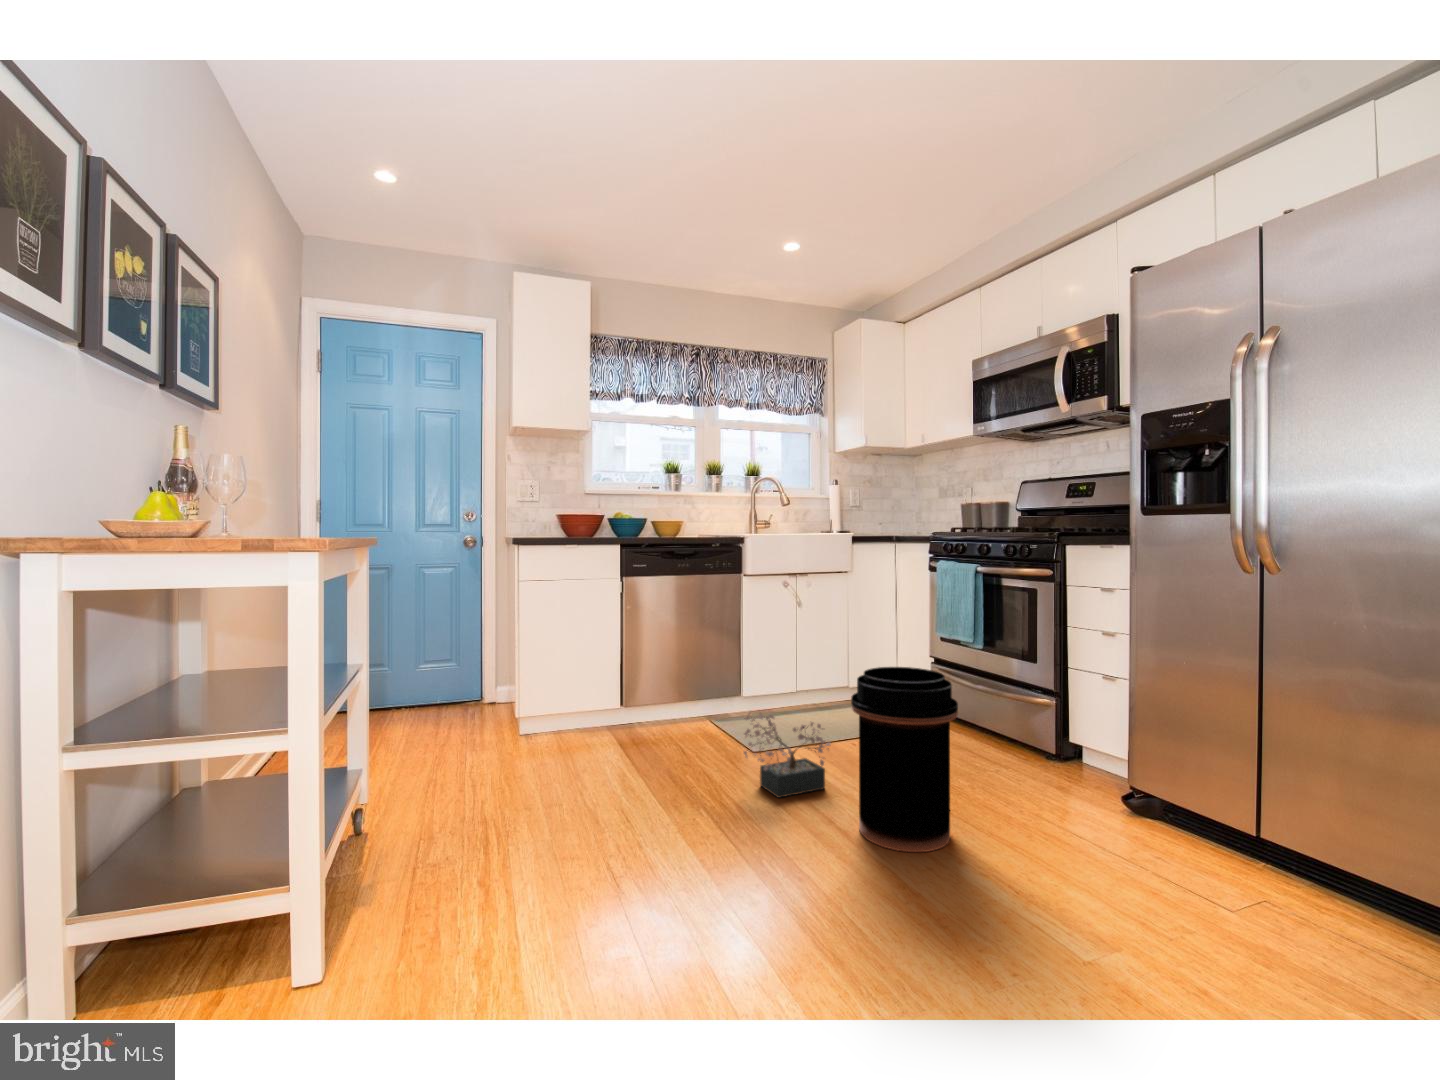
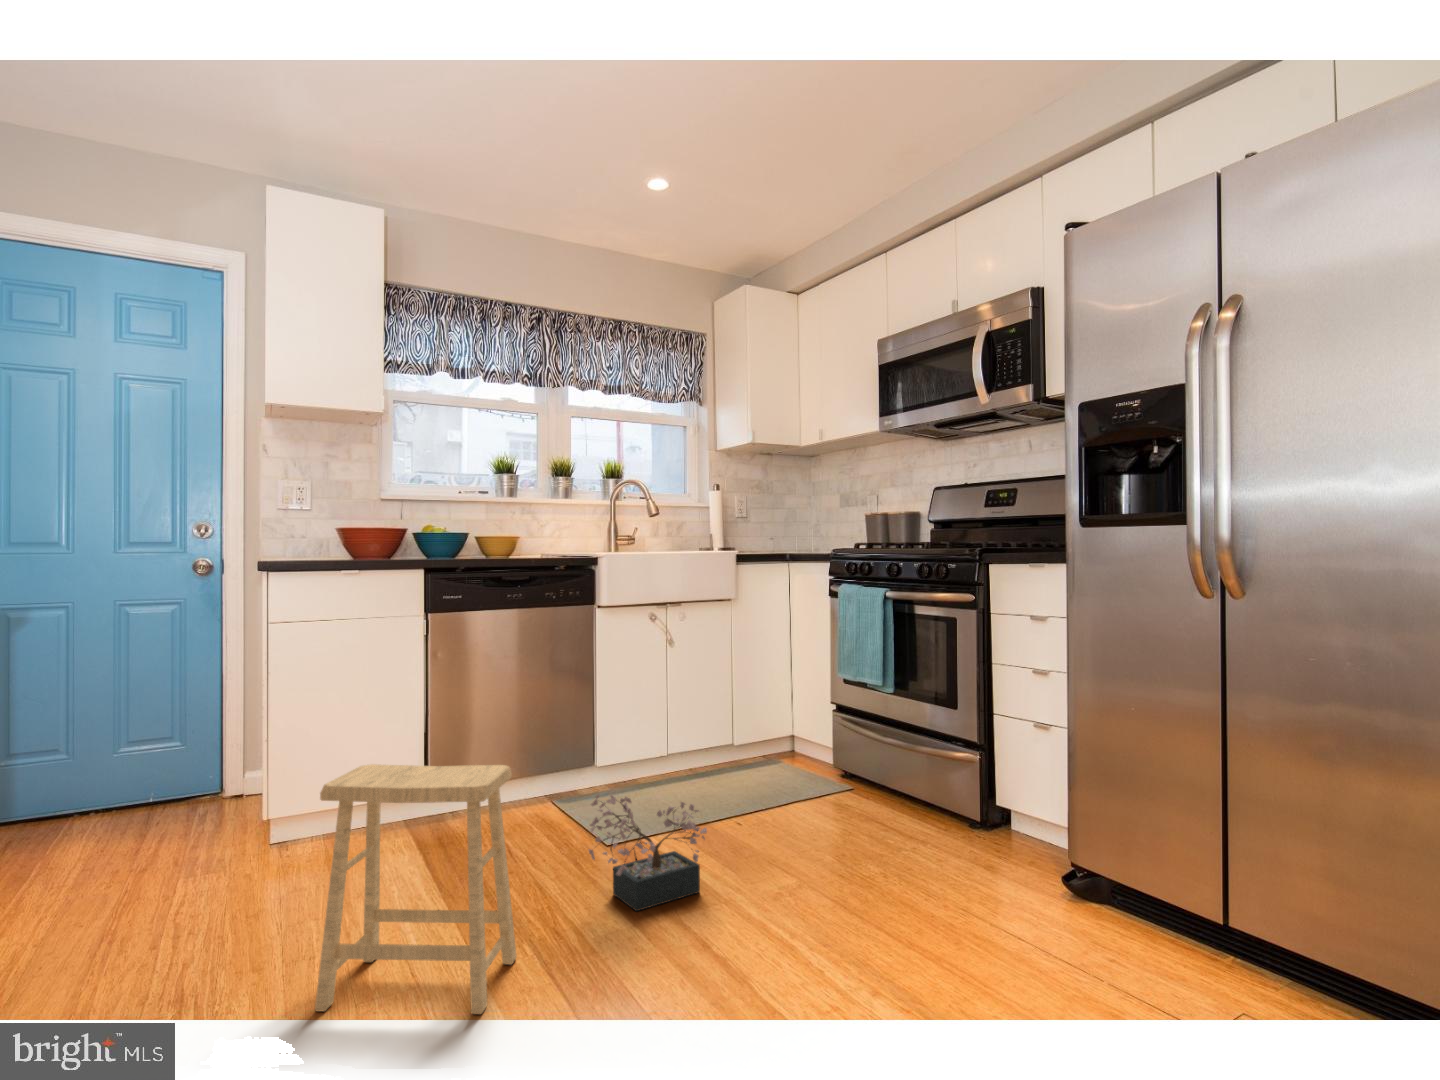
trash can: present [851,667,958,852] -> none [732,727,869,981]
footstool: none [565,680,695,852] -> present [315,764,516,1014]

